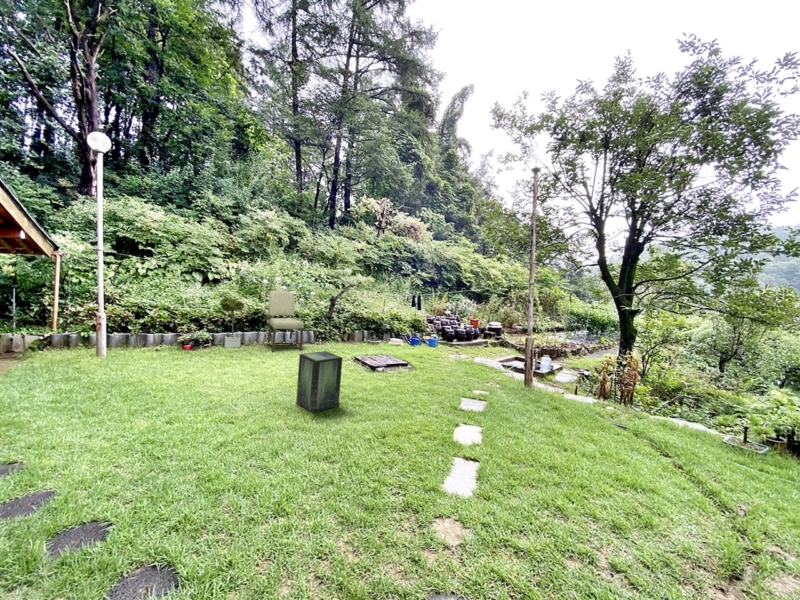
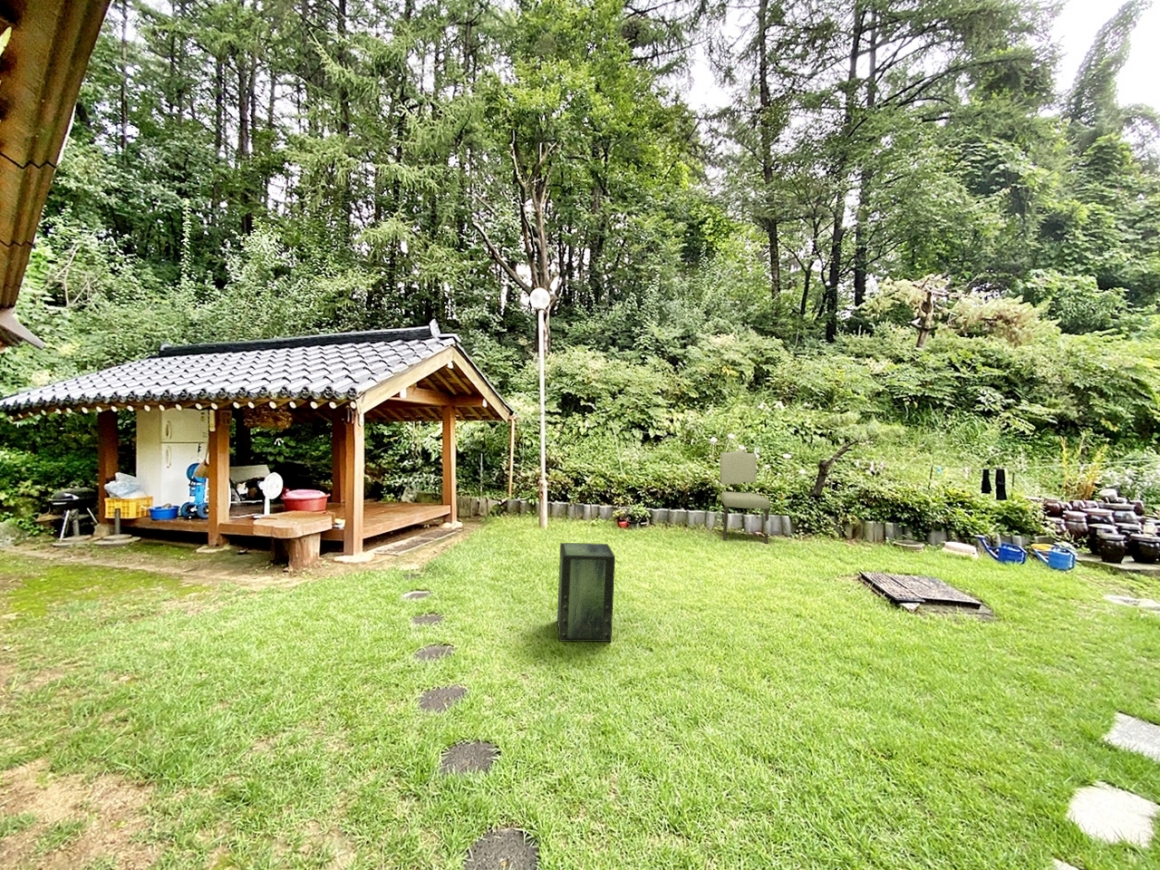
potted tree: present [220,297,244,348] -> none [658,461,688,530]
storage box: present [296,351,342,413] -> present [557,543,615,642]

